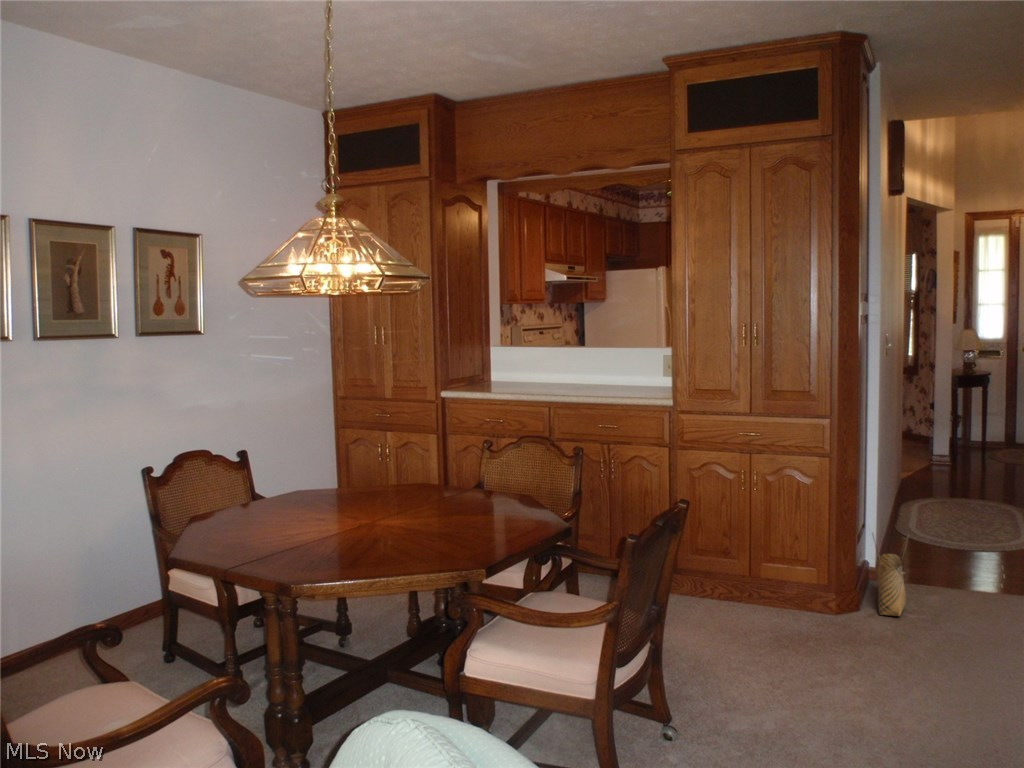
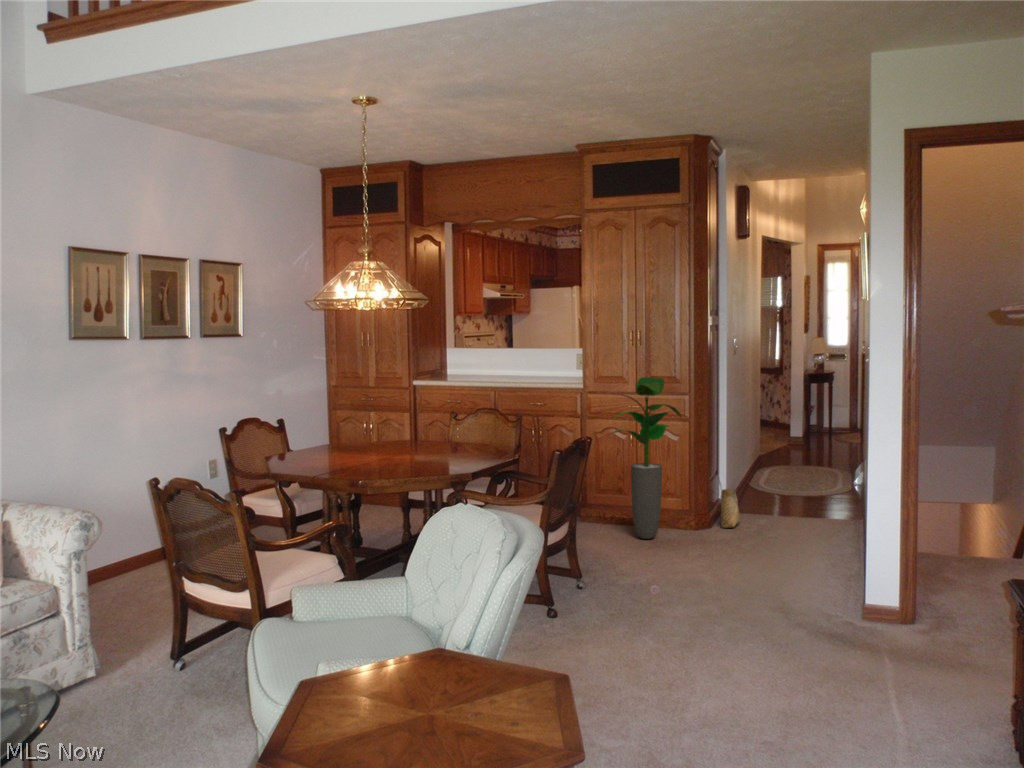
potted plant: none [711,391,823,636] -> present [612,377,681,539]

